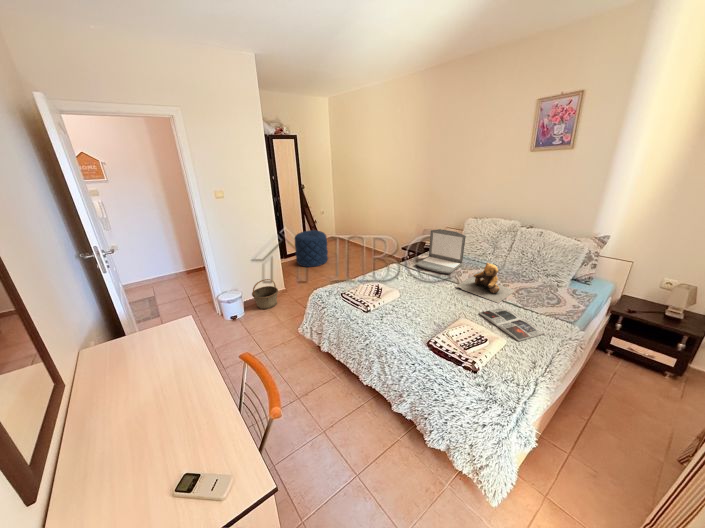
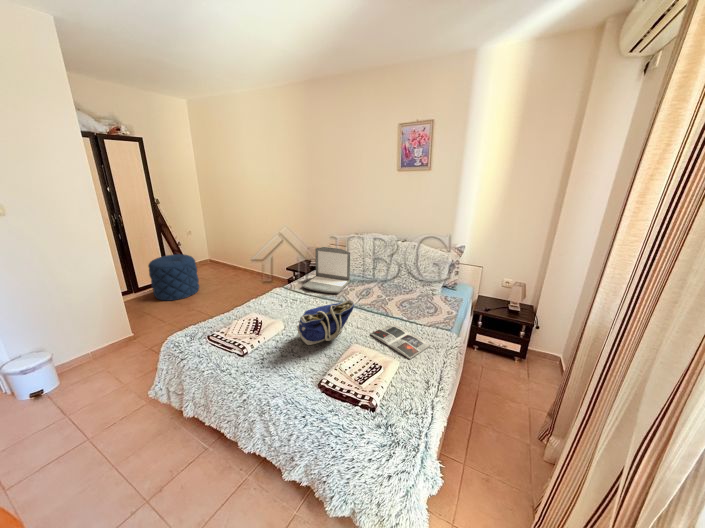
teddy bear: present [456,263,515,303] -> none [345,279,400,319]
basket: present [252,279,278,309] -> none [70,327,119,372]
tote bag: none [411,279,465,313] -> present [297,300,354,345]

